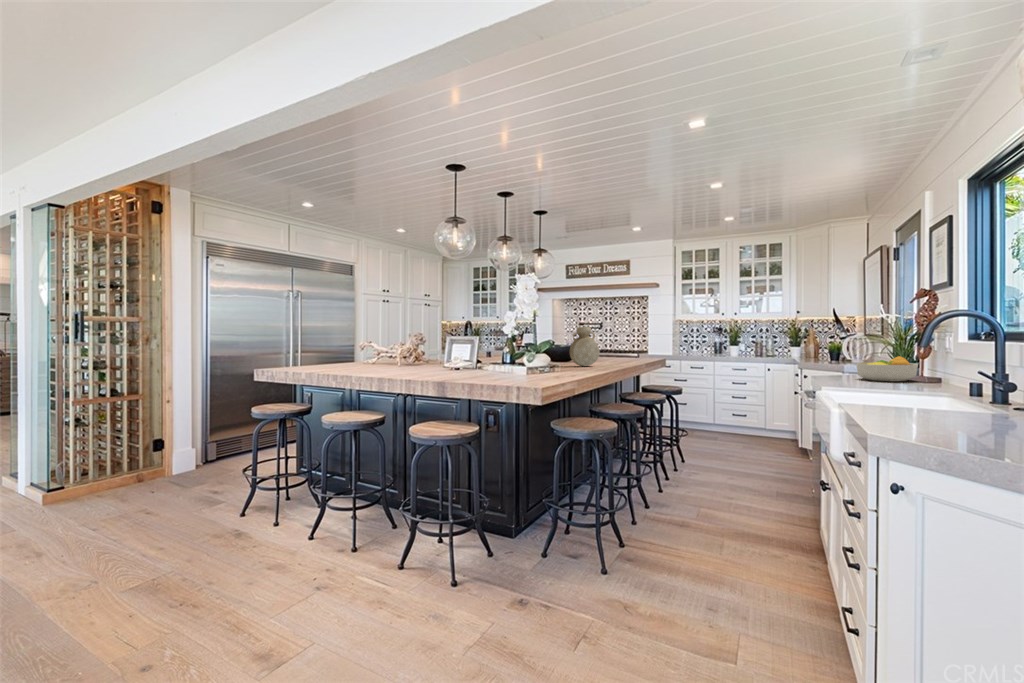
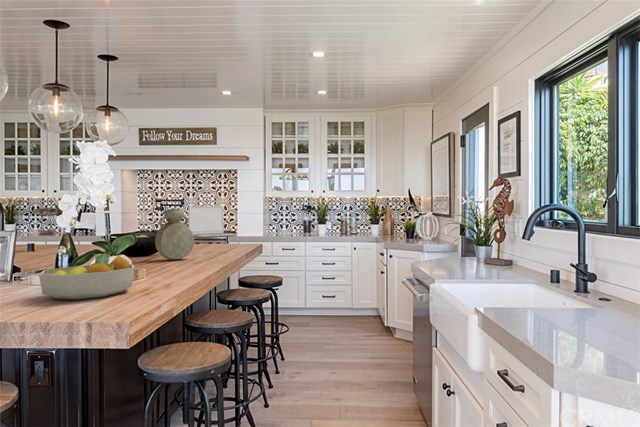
laptop: none [604,328,646,354] -> present [188,206,236,237]
fruit bowl: present [856,356,918,381] -> present [39,255,134,300]

